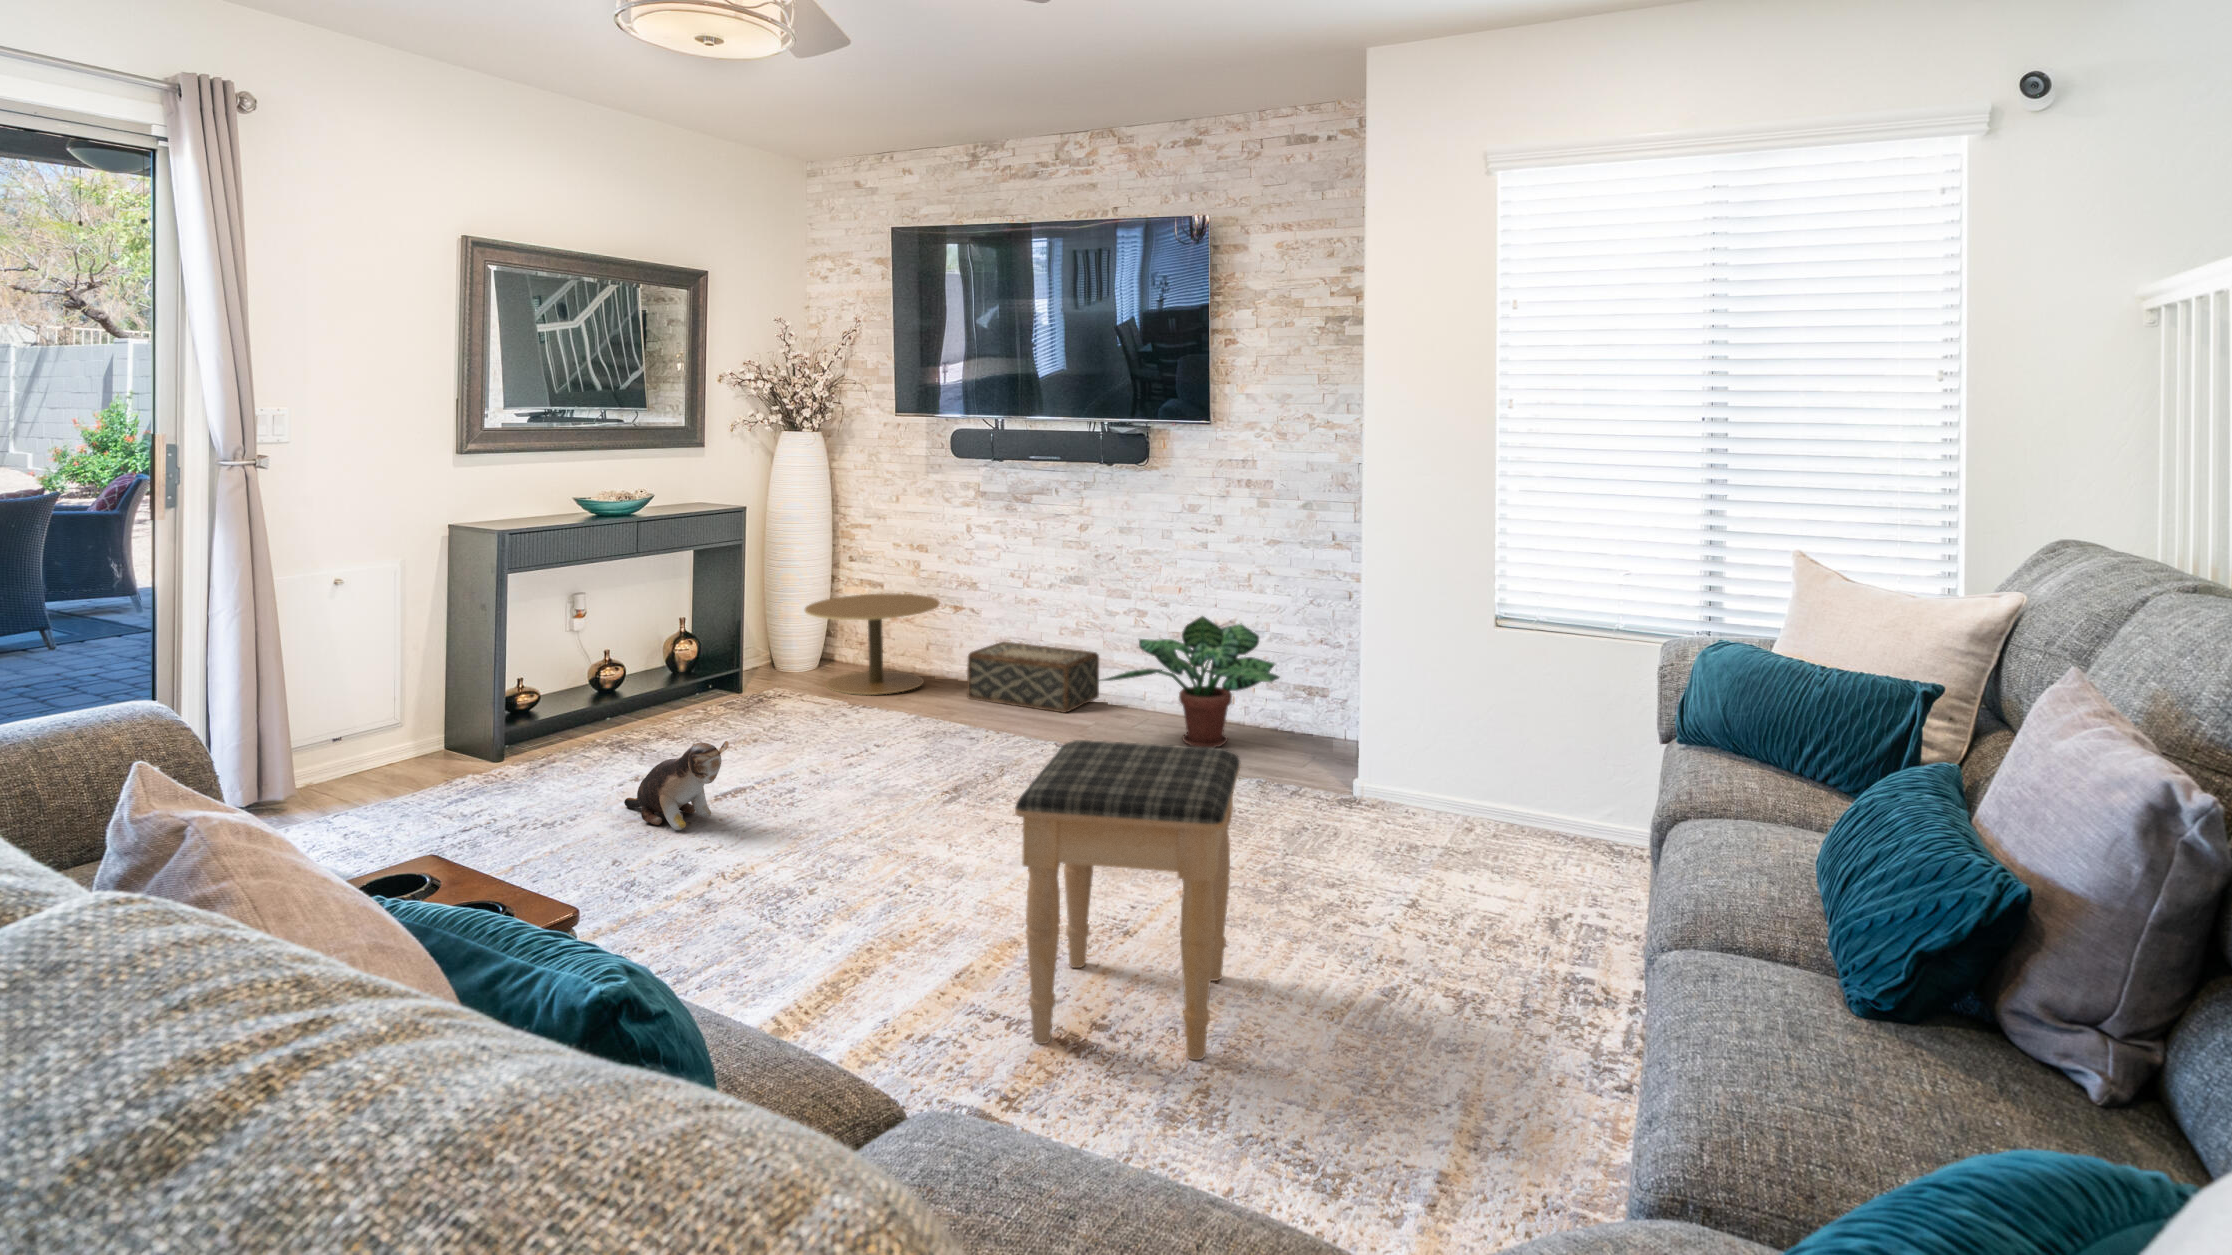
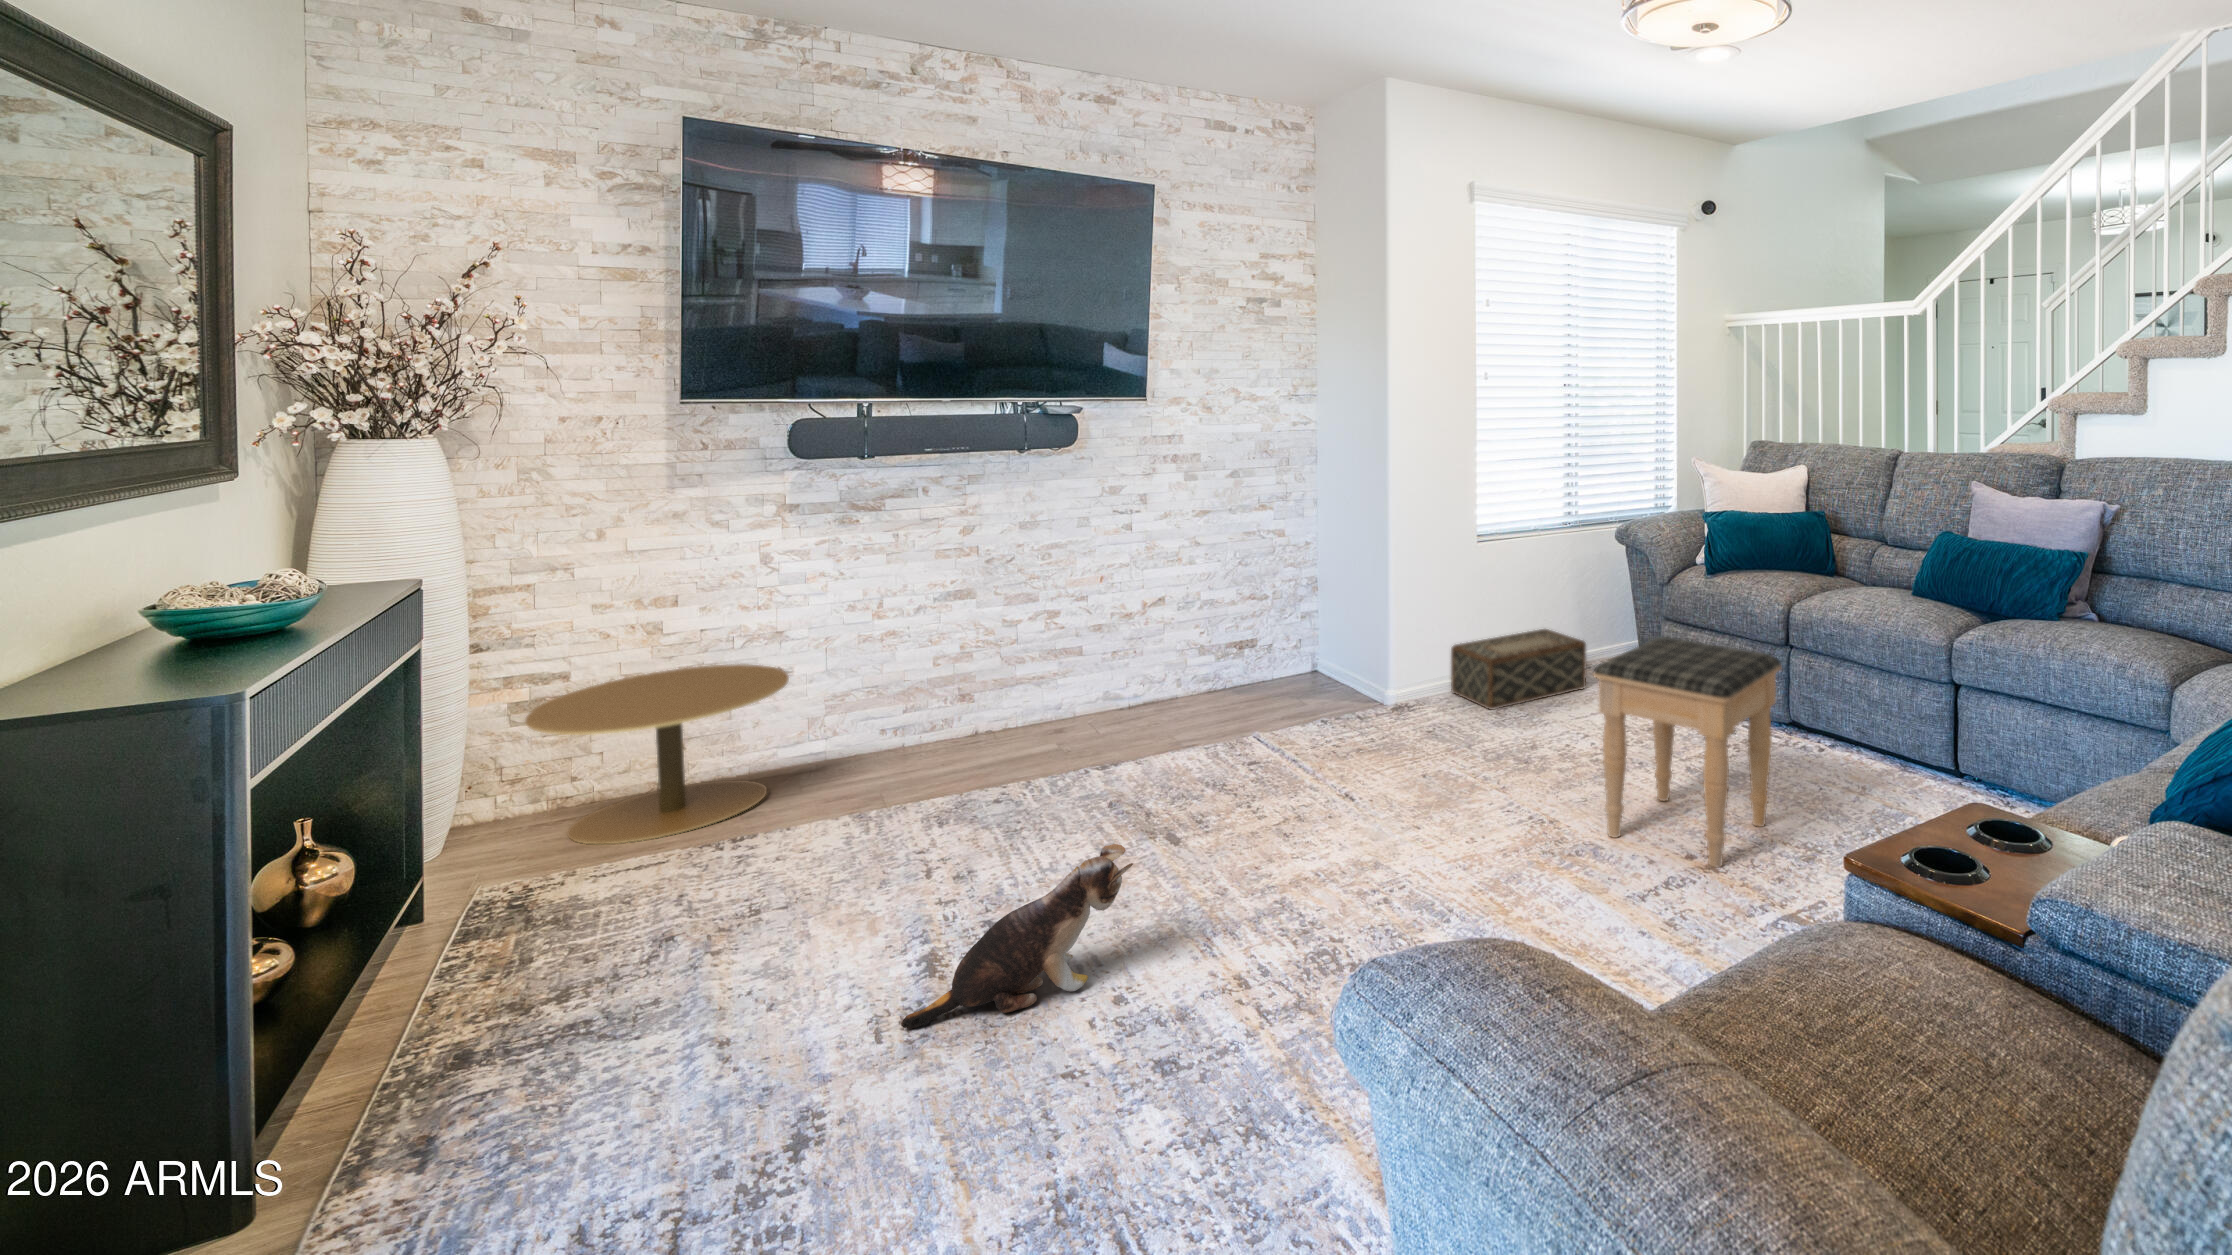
potted plant: present [1095,616,1279,748] -> none [1128,588,1326,719]
woven basket: present [967,642,1099,713] -> present [1451,629,1586,710]

